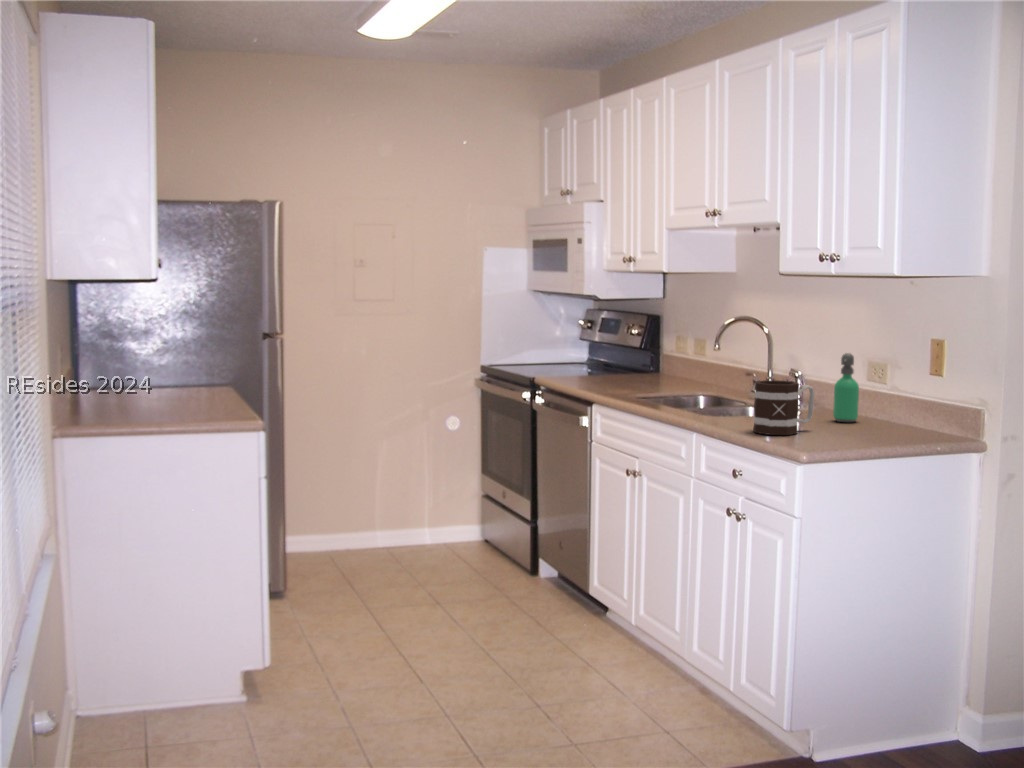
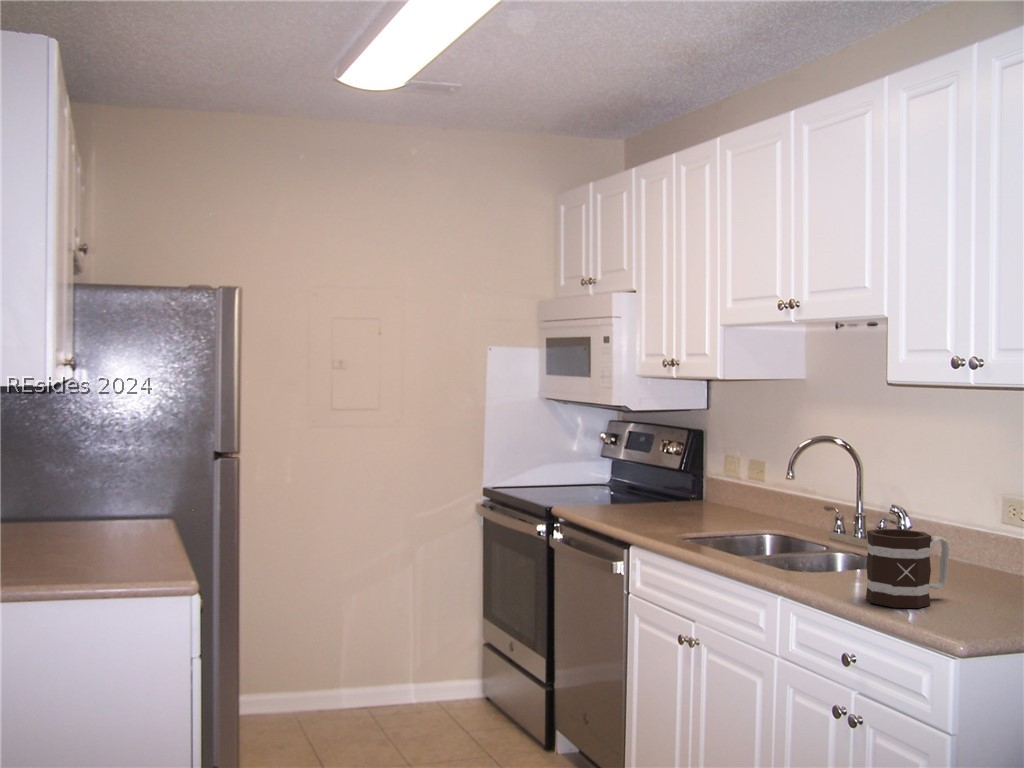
soap dispenser: present [833,353,859,422] -> none [964,491,1000,585]

